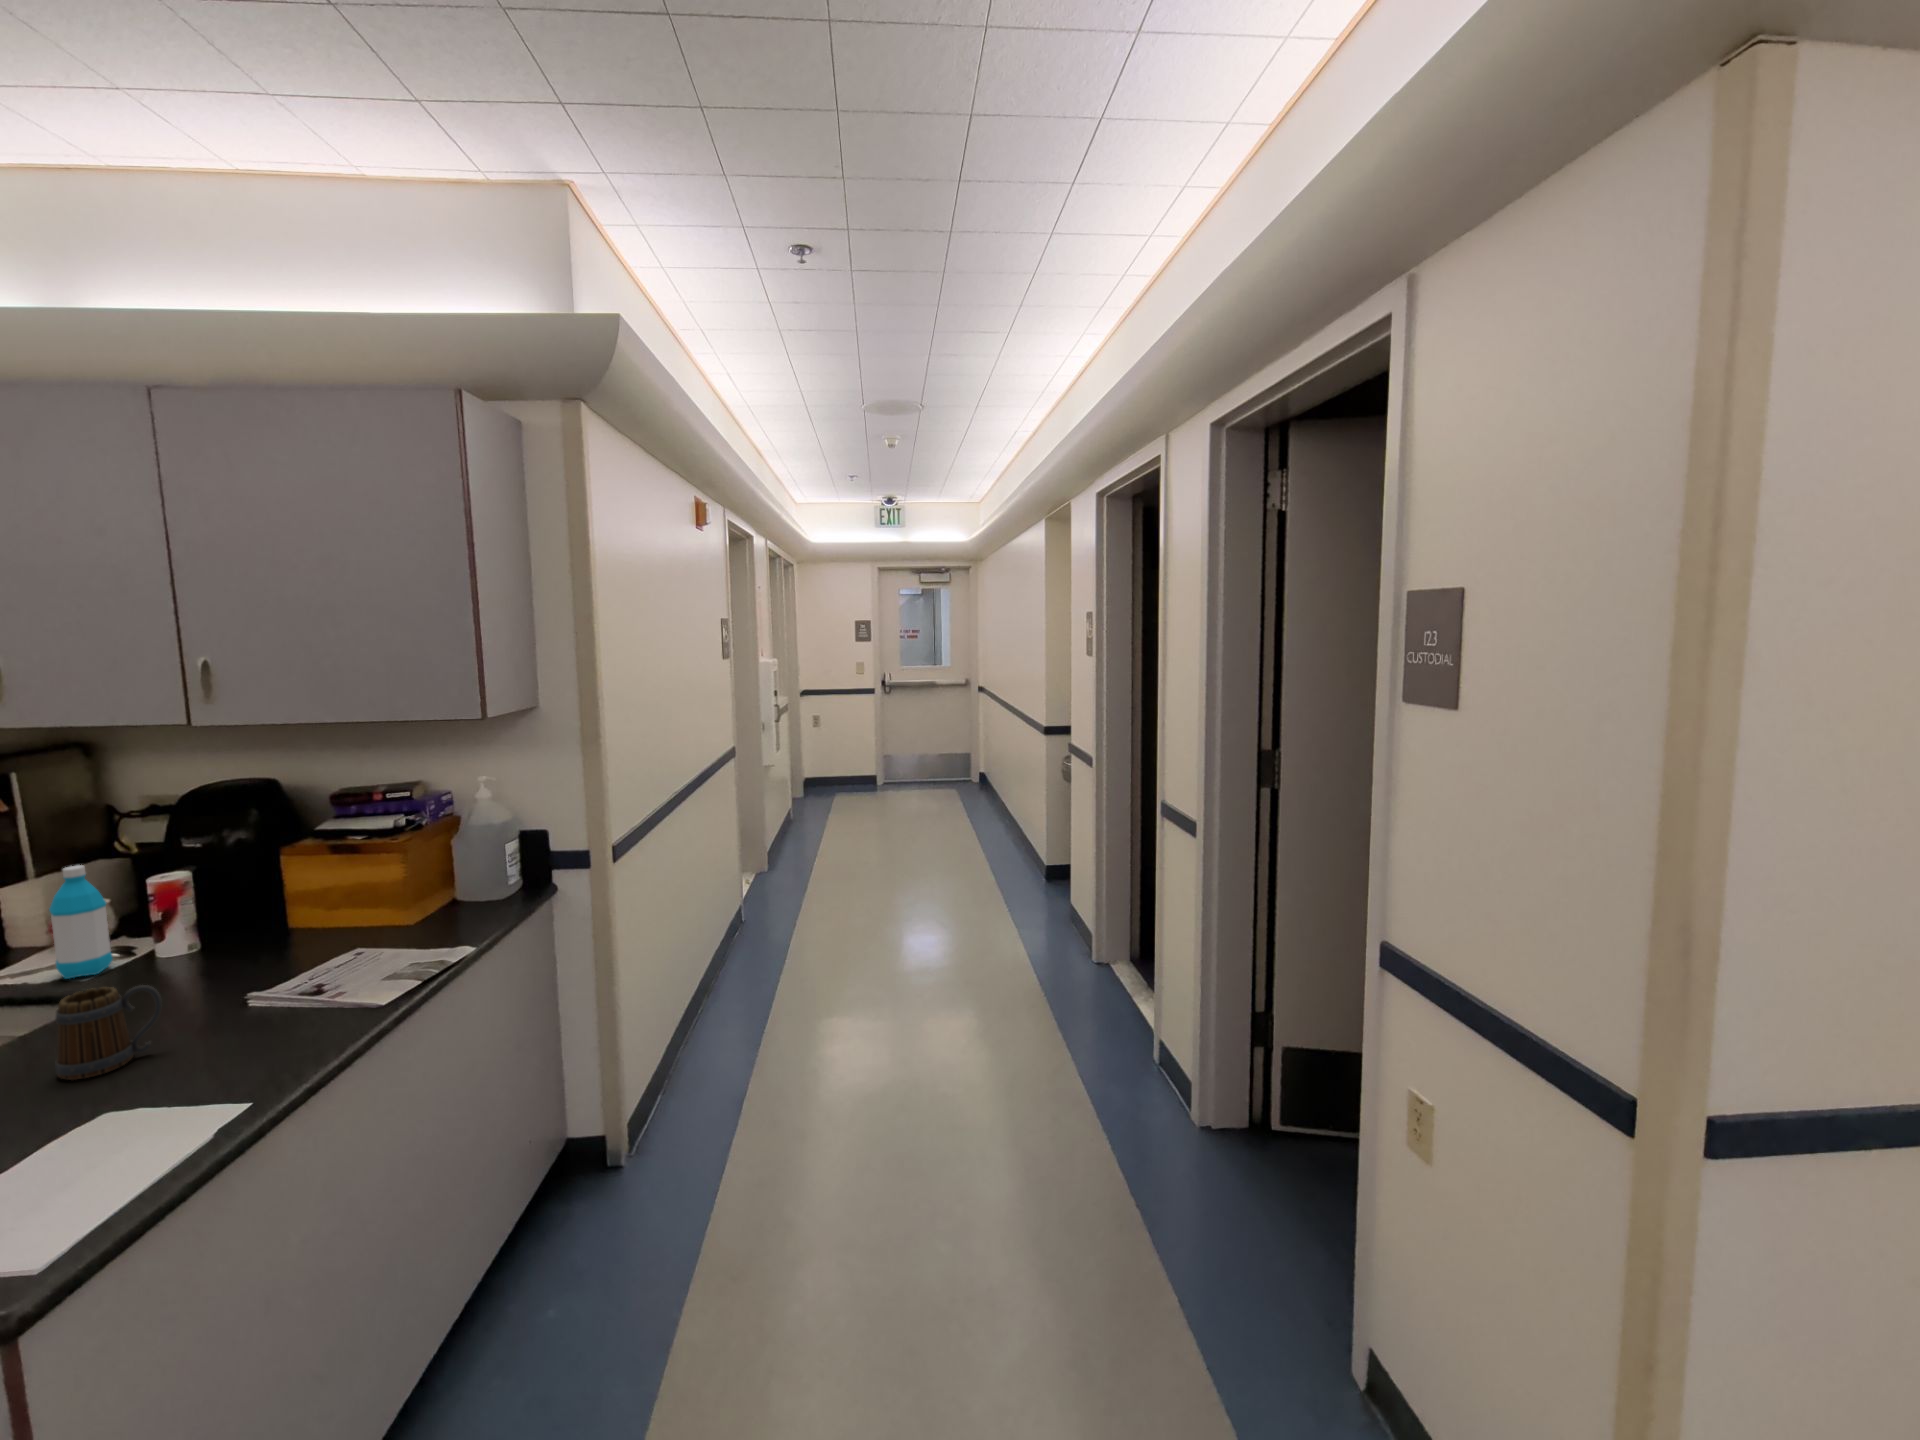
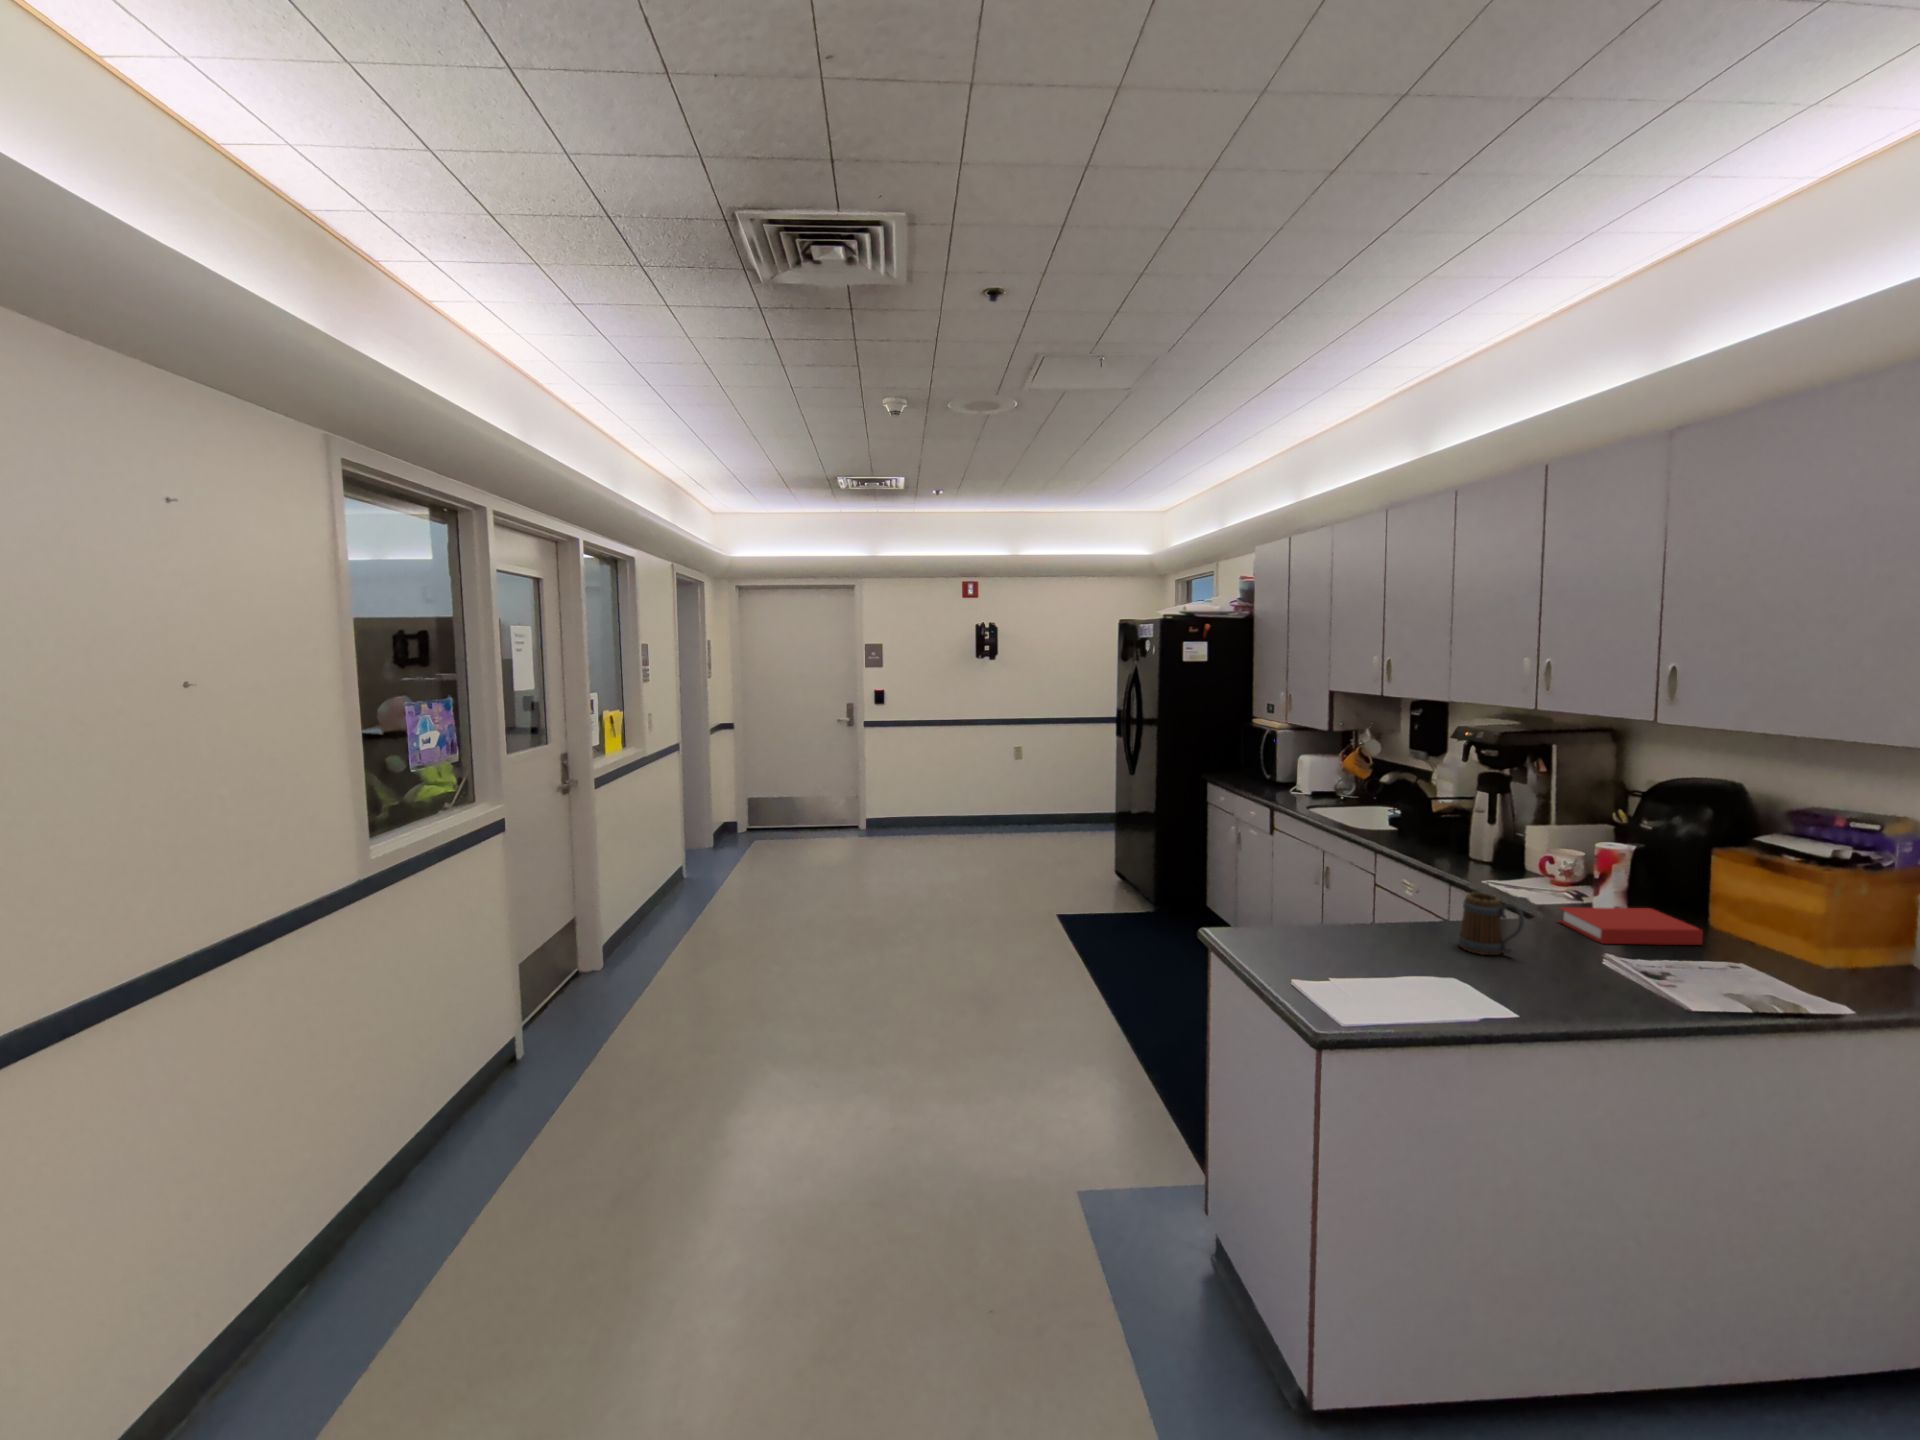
water bottle: present [49,865,113,979] -> none [1525,816,1563,902]
book: none [142,931,308,989] -> present [1559,907,1703,945]

